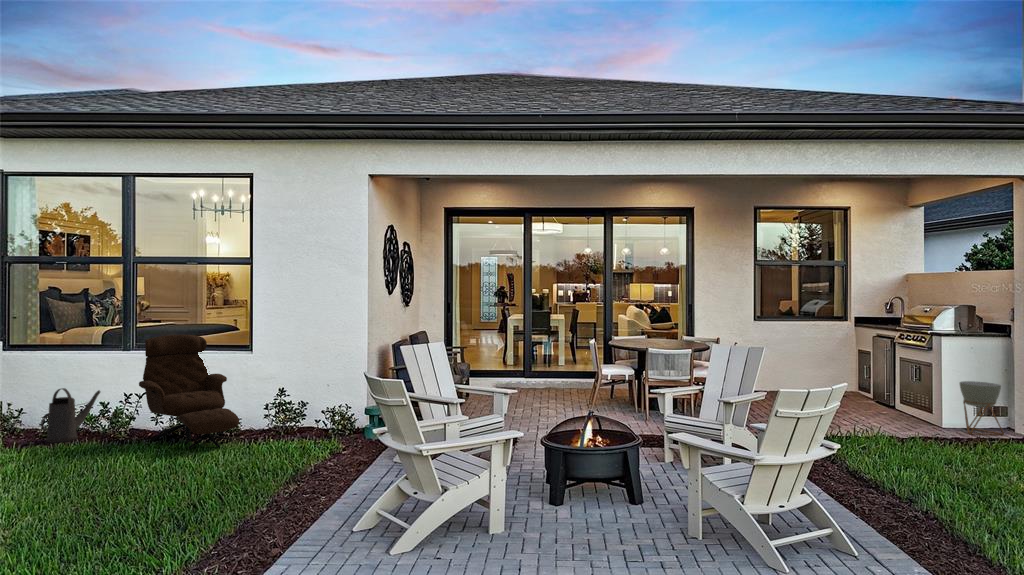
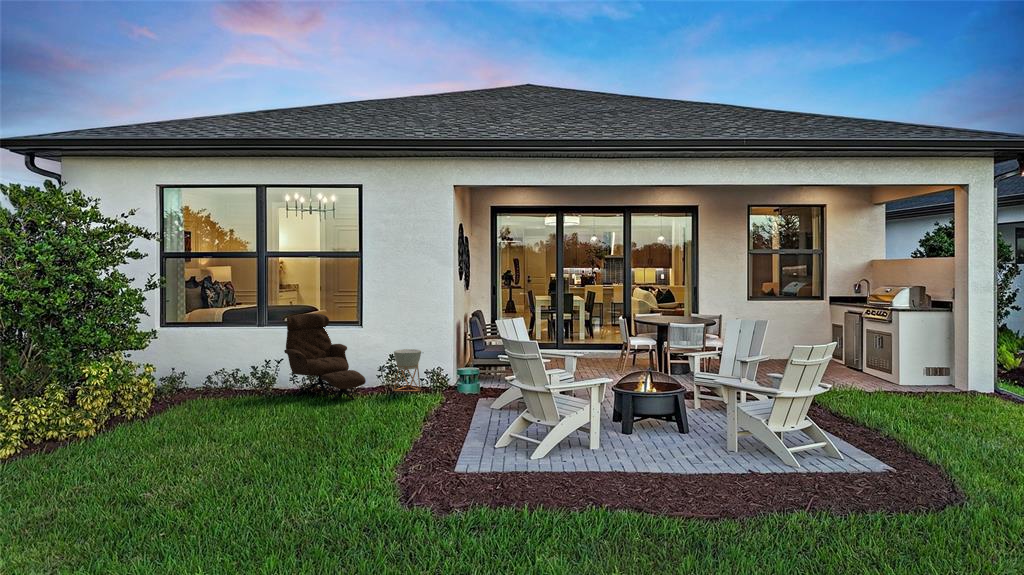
planter: present [960,381,1004,435] -> present [393,349,421,391]
watering can: present [41,388,100,443] -> none [215,355,250,397]

